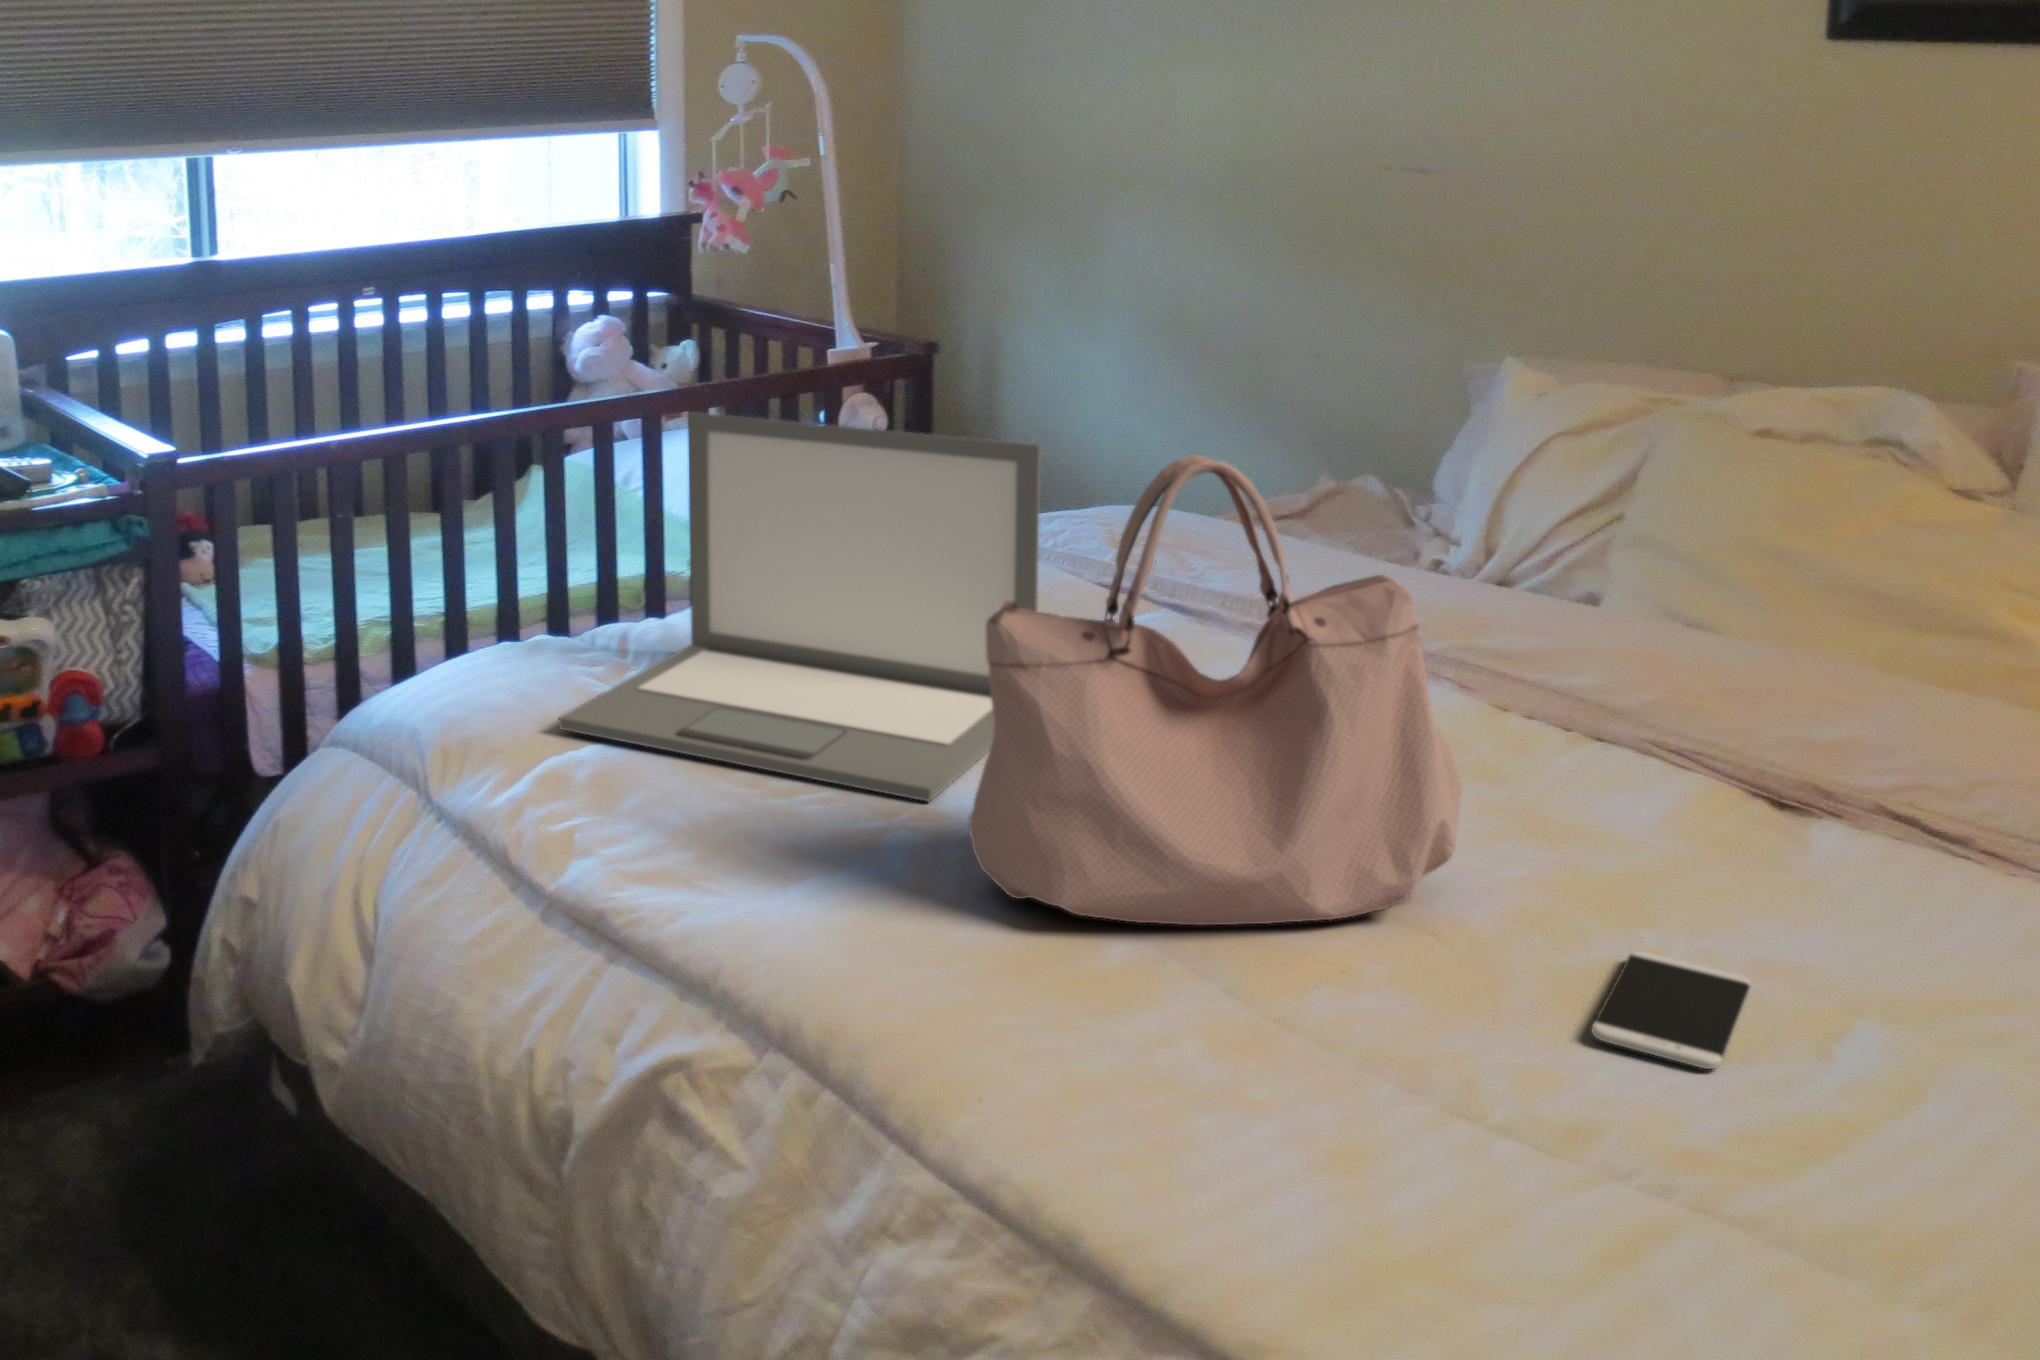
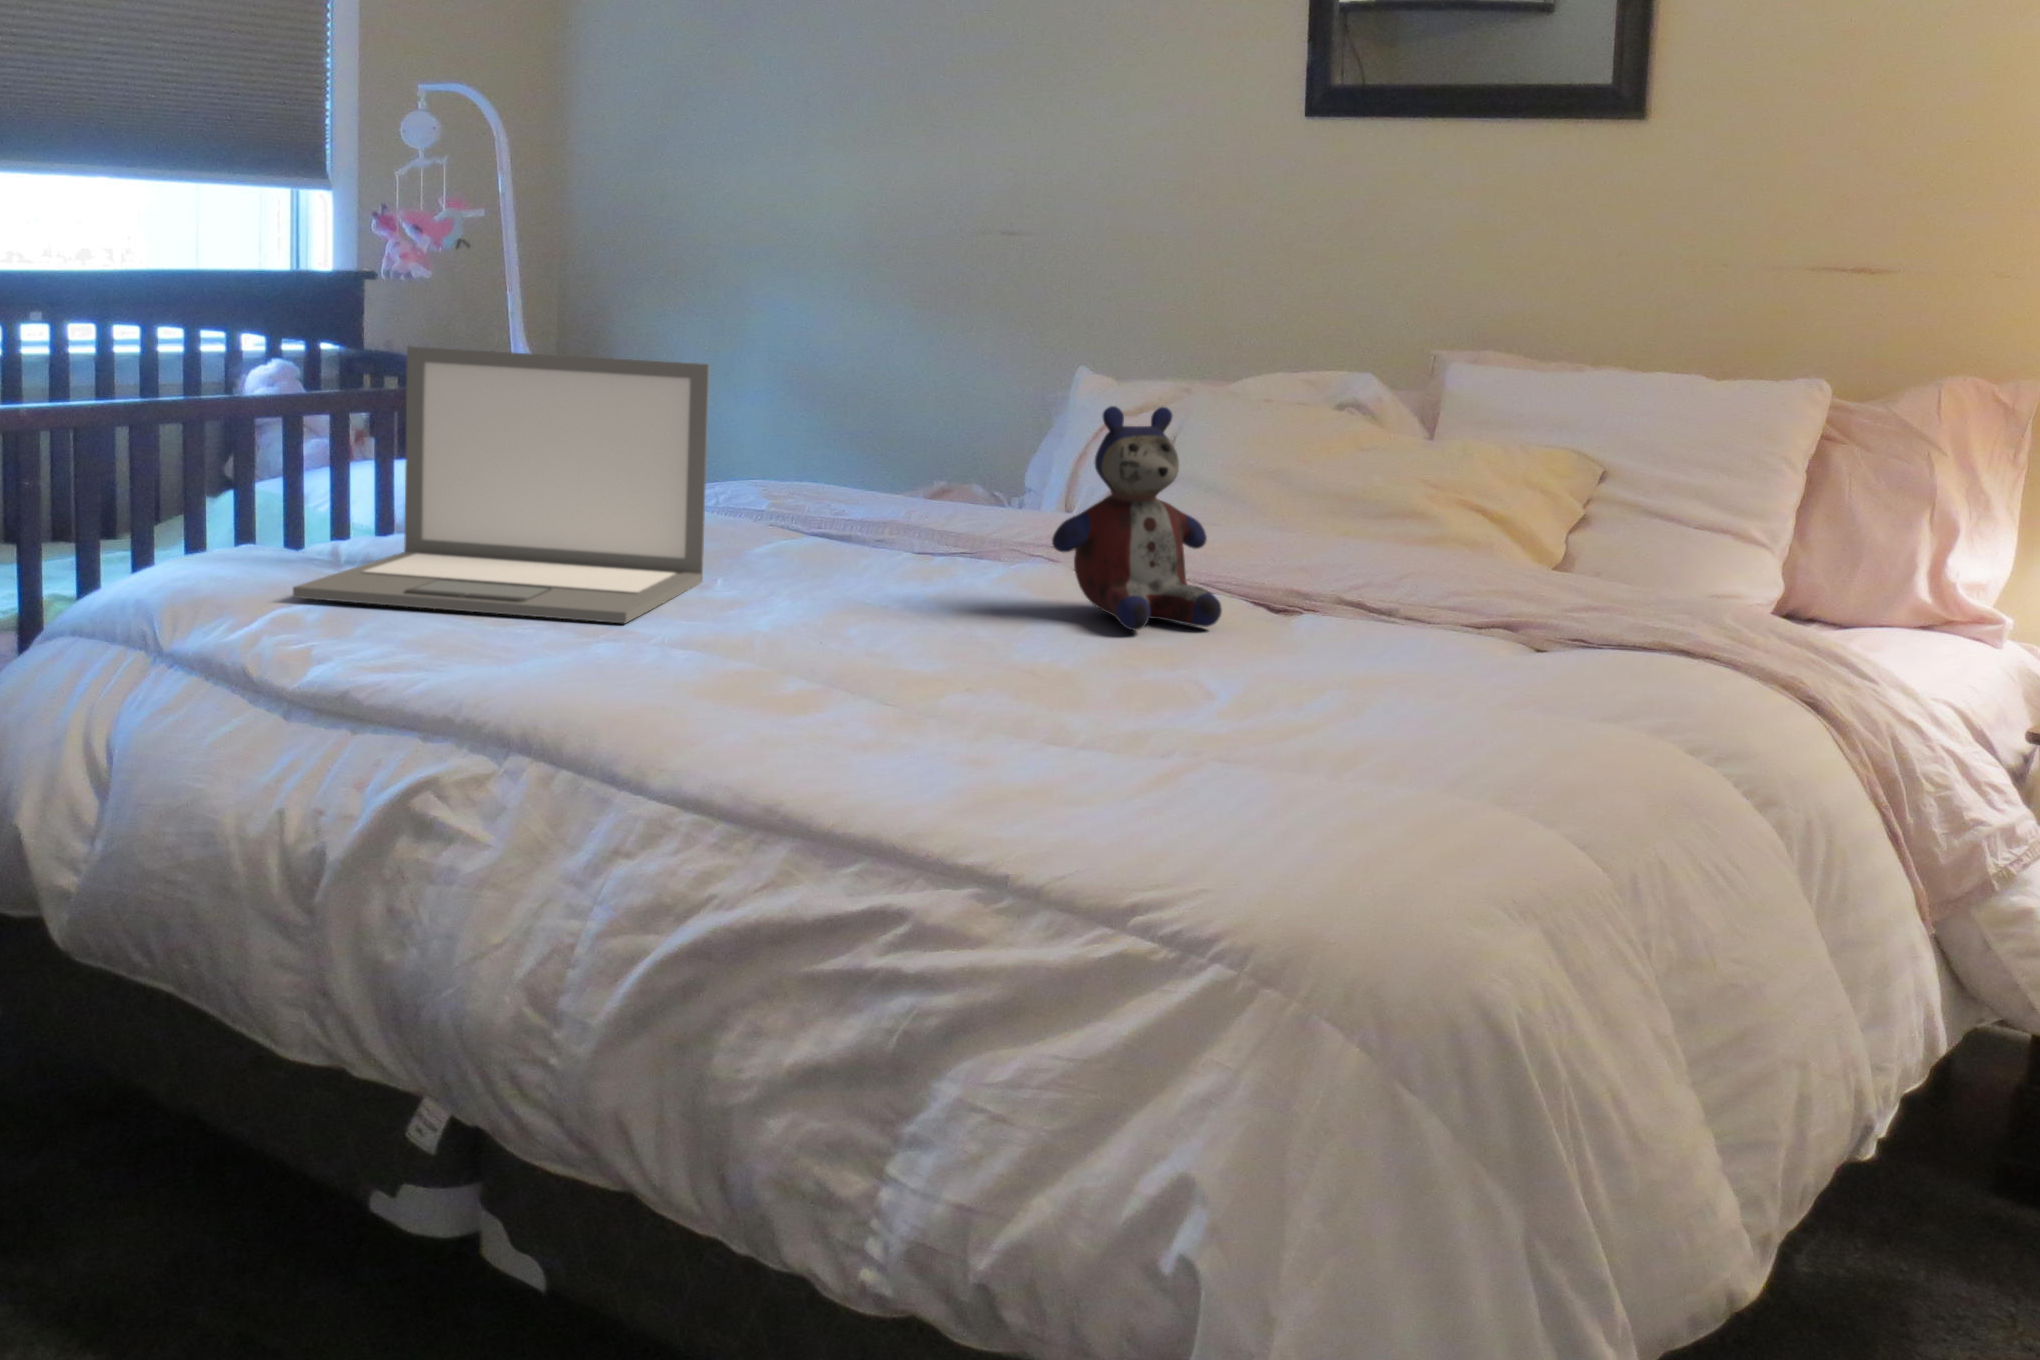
handbag: present [968,456,1462,925] -> none [665,322,1018,667]
stuffed bear: none [1516,531,1790,866] -> present [1052,406,1222,630]
smartphone: present [1592,951,1751,1069] -> none [1102,661,1198,704]

